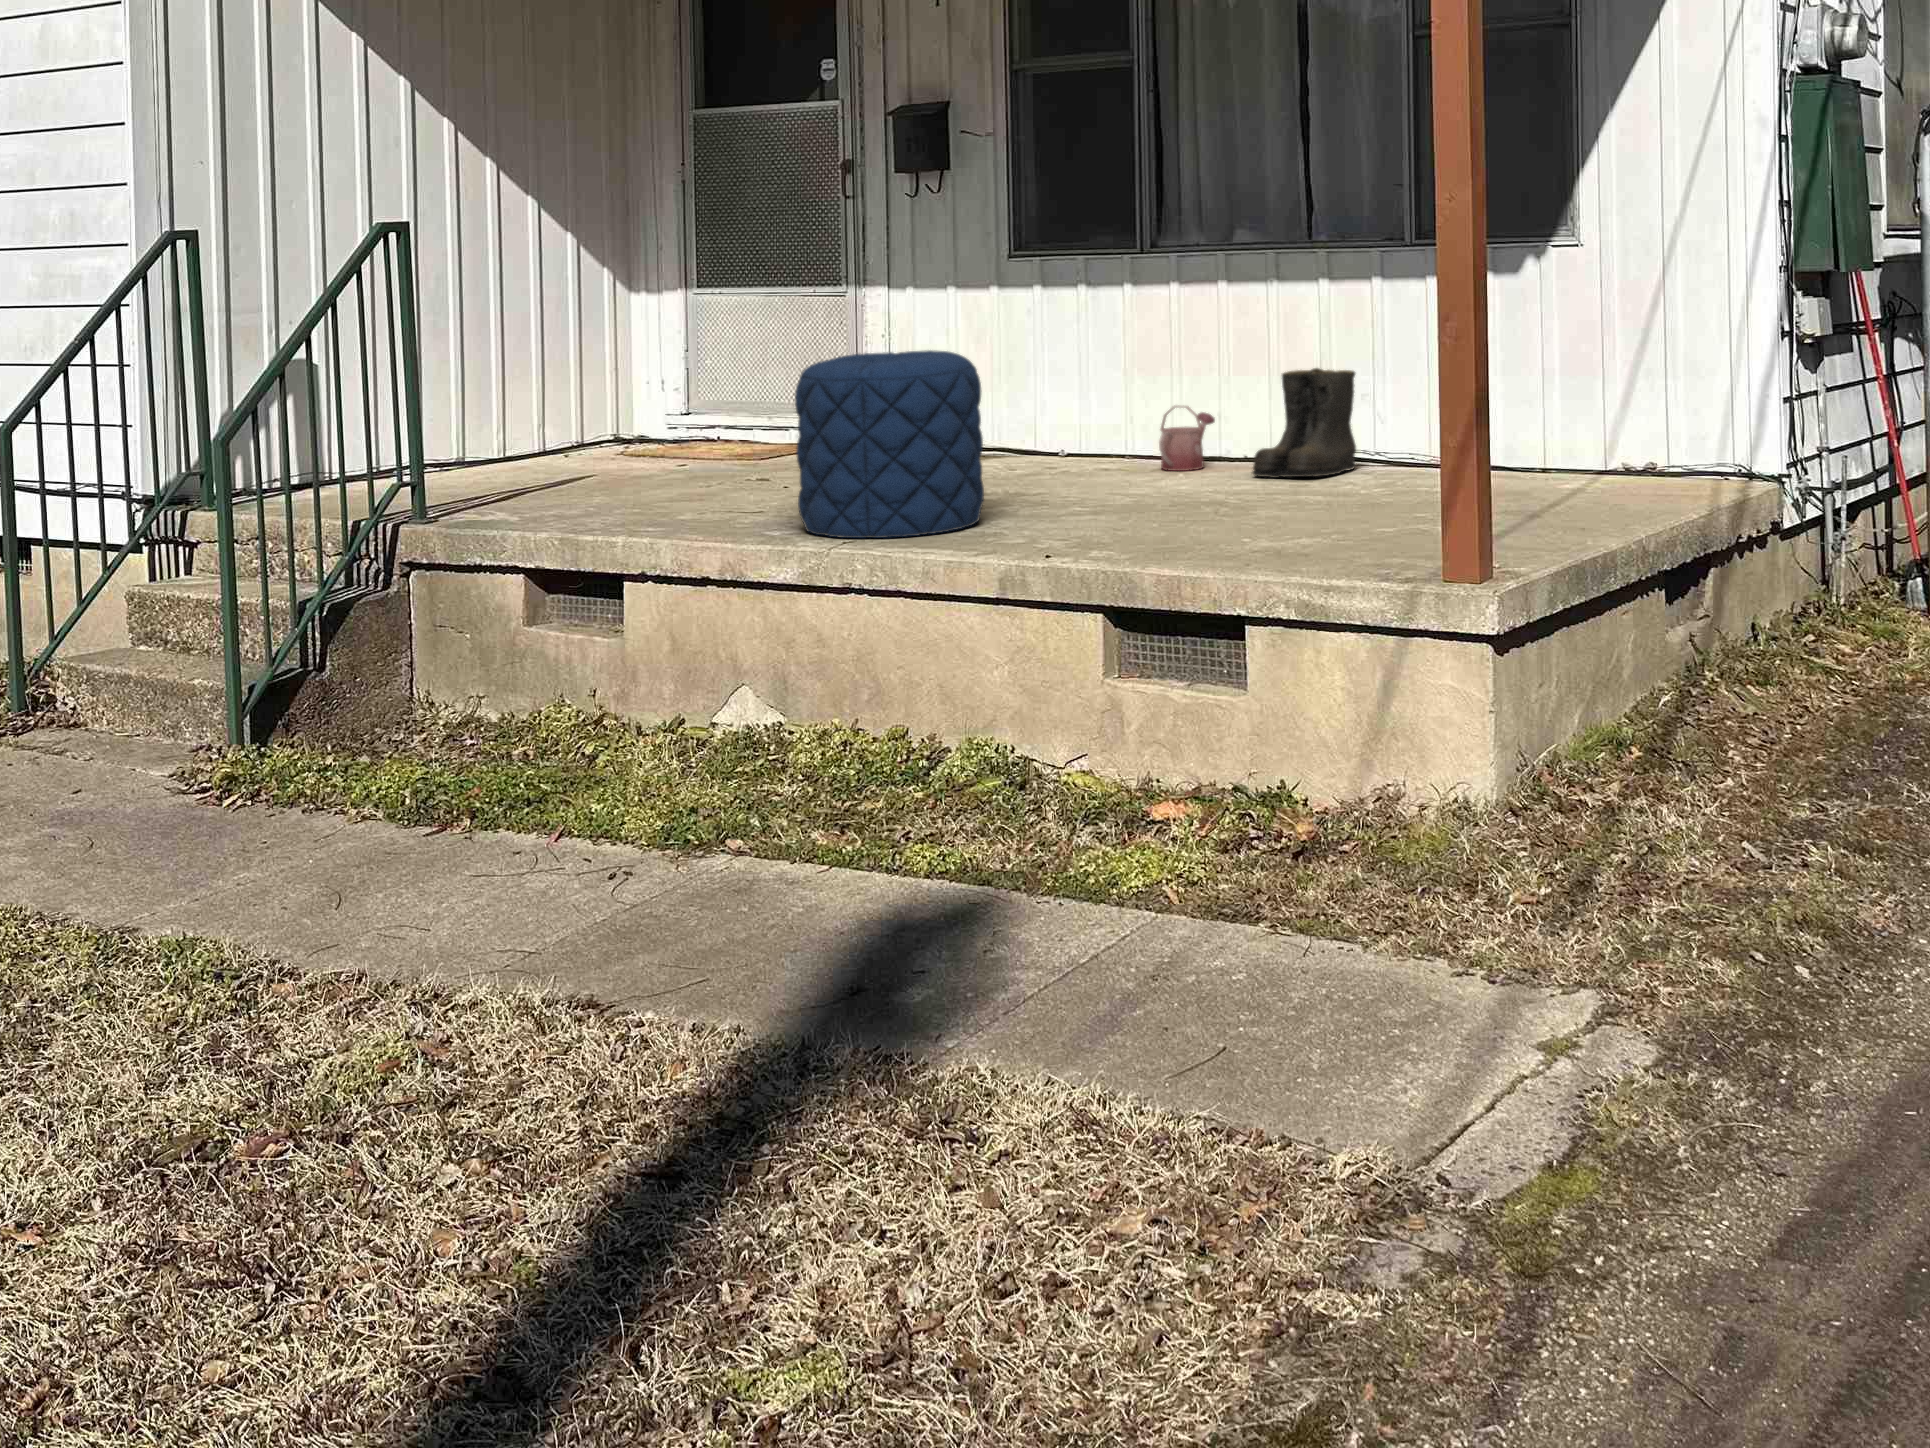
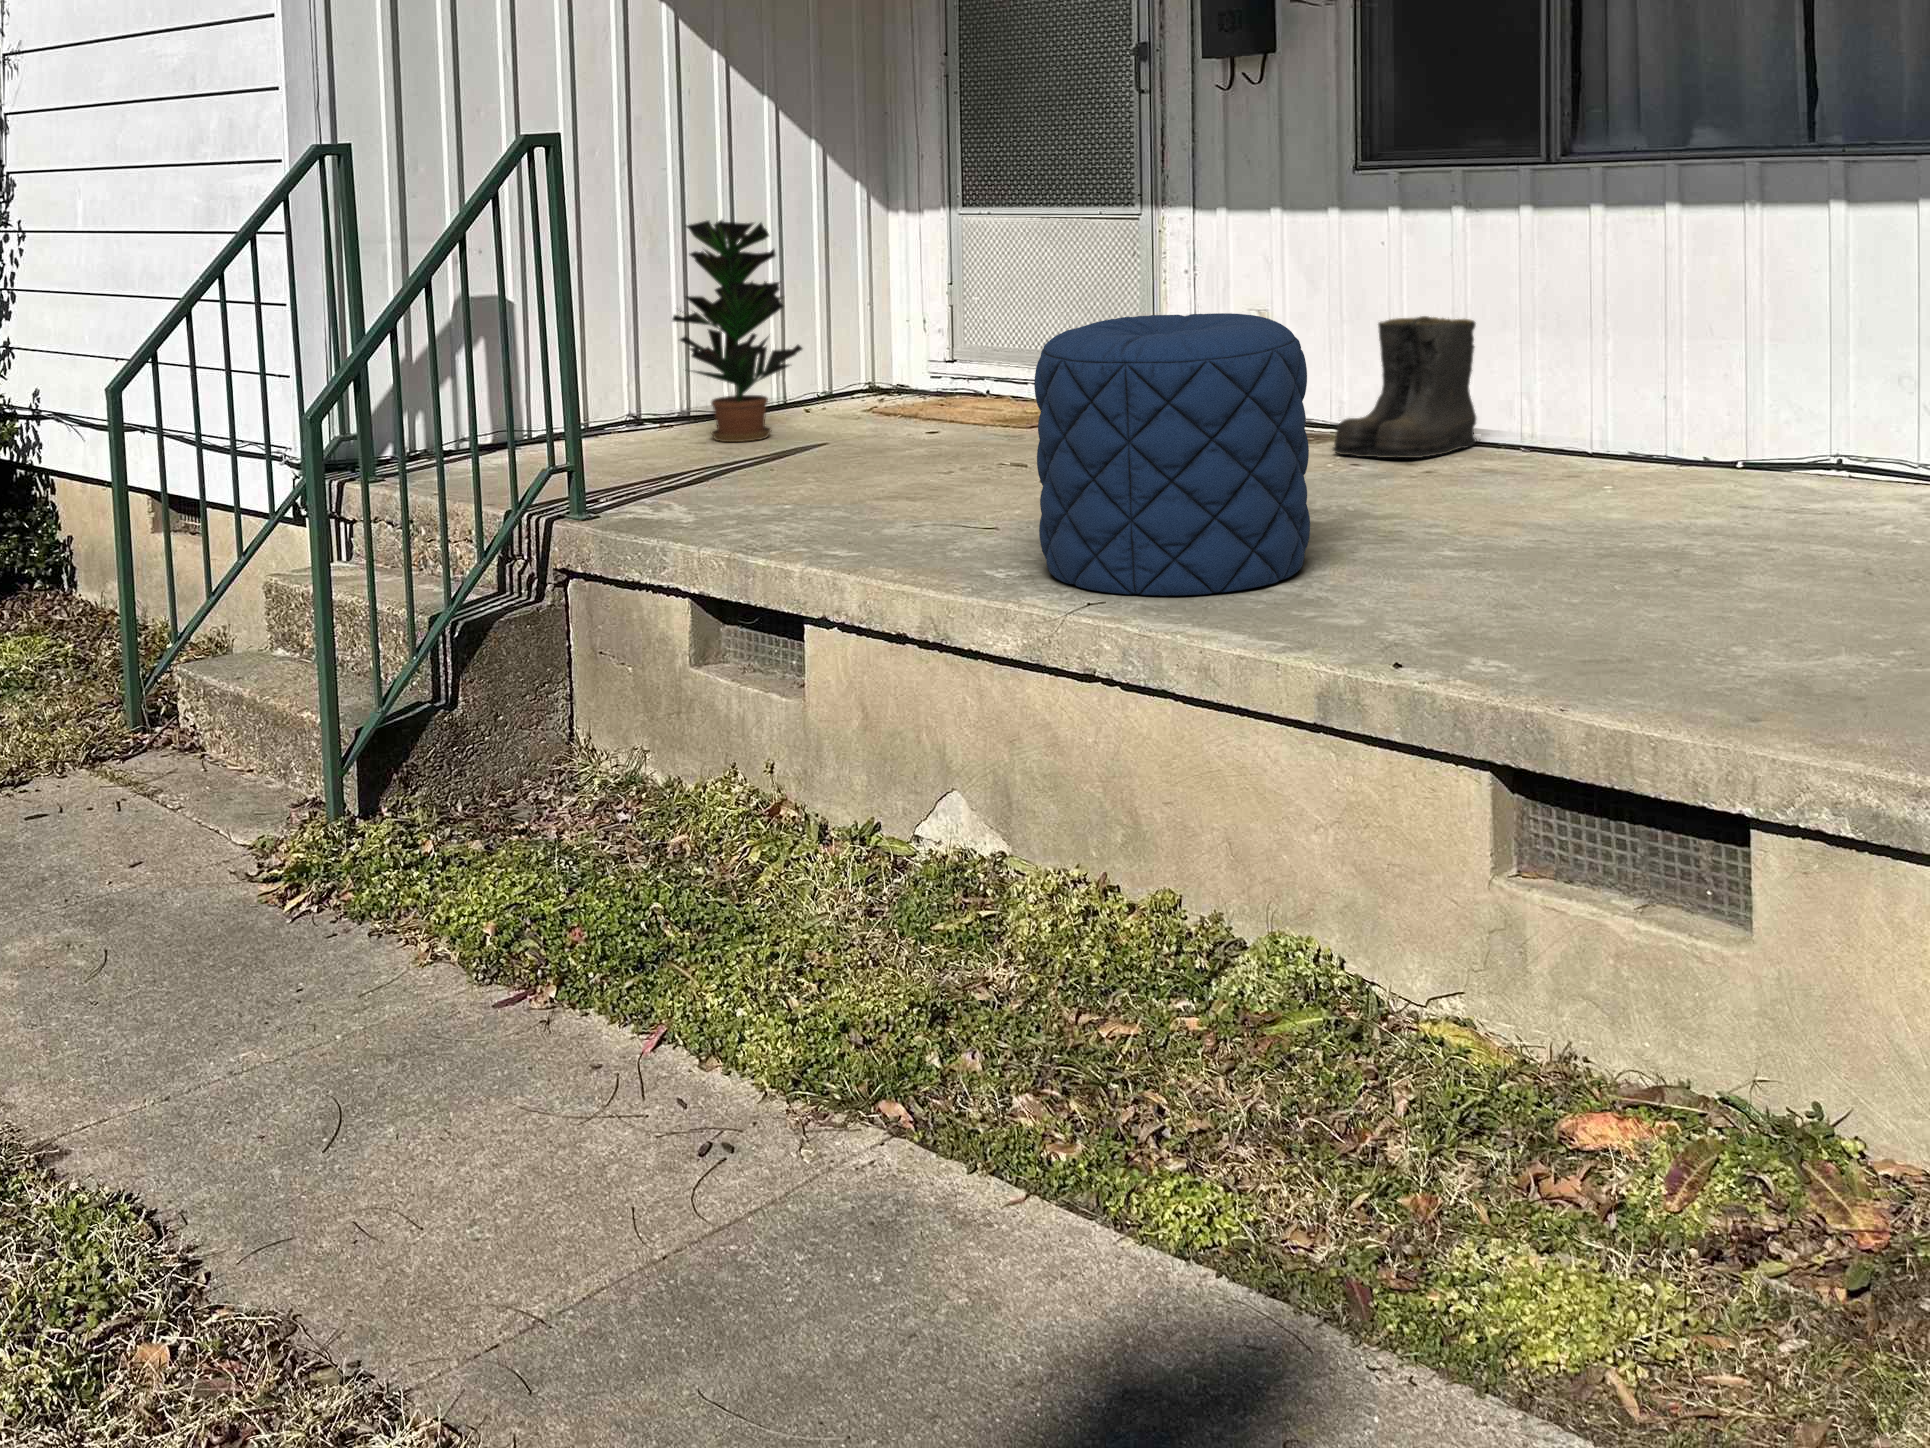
potted plant: none [461,296,574,475] -> present [672,220,802,442]
boots: present [1252,368,1357,478] -> present [1332,316,1477,458]
watering can: present [1159,405,1215,471] -> none [1571,380,1654,475]

